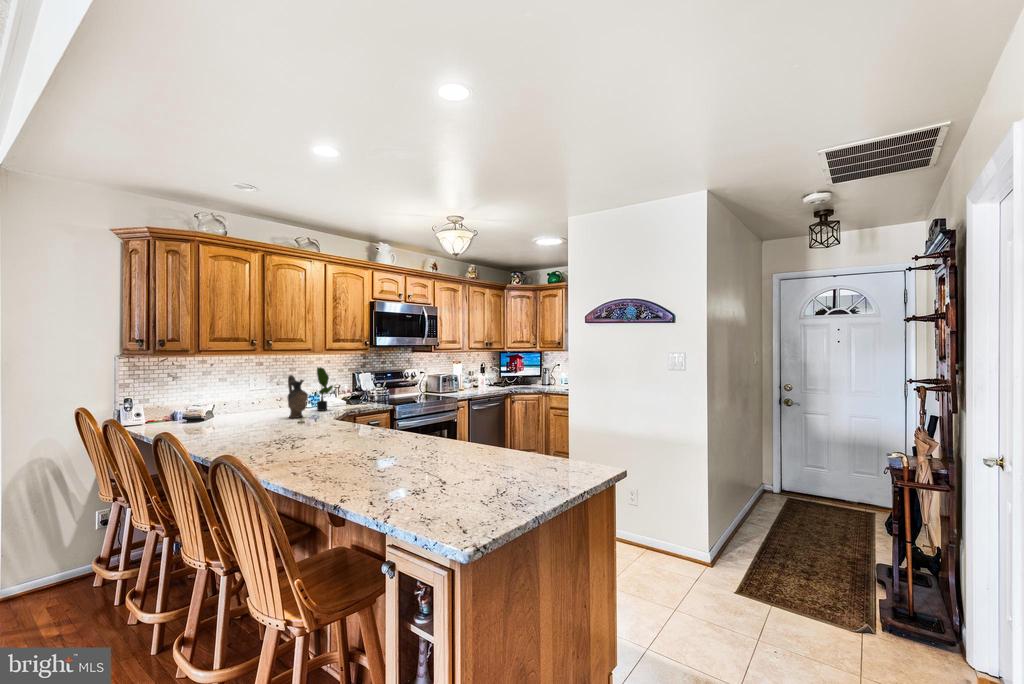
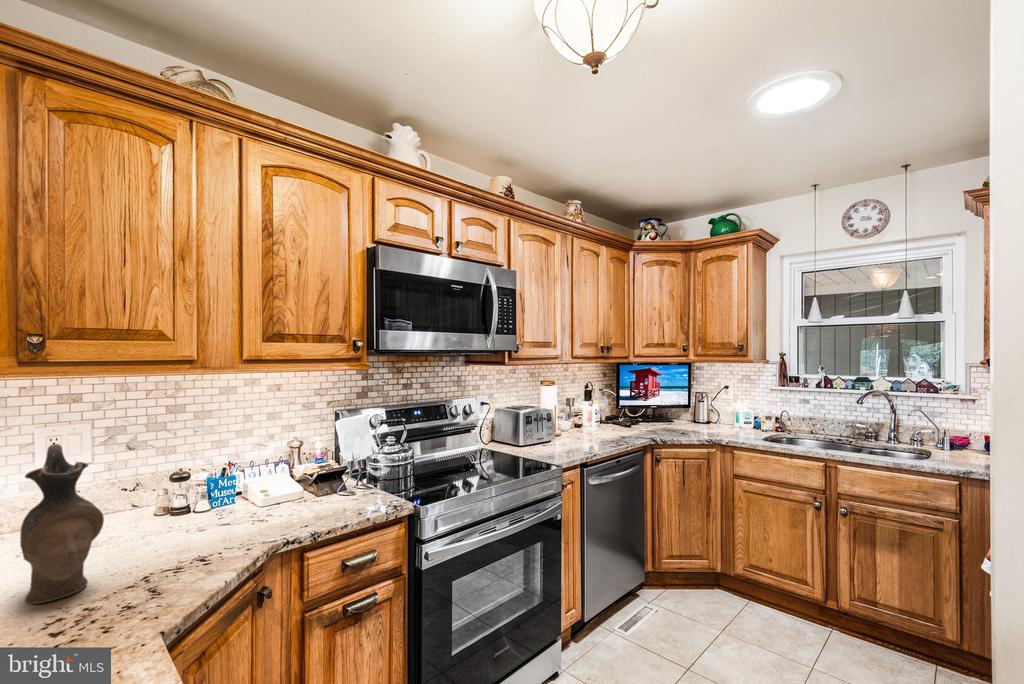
potted plant: present [317,367,333,411] -> none [180,405,252,531]

